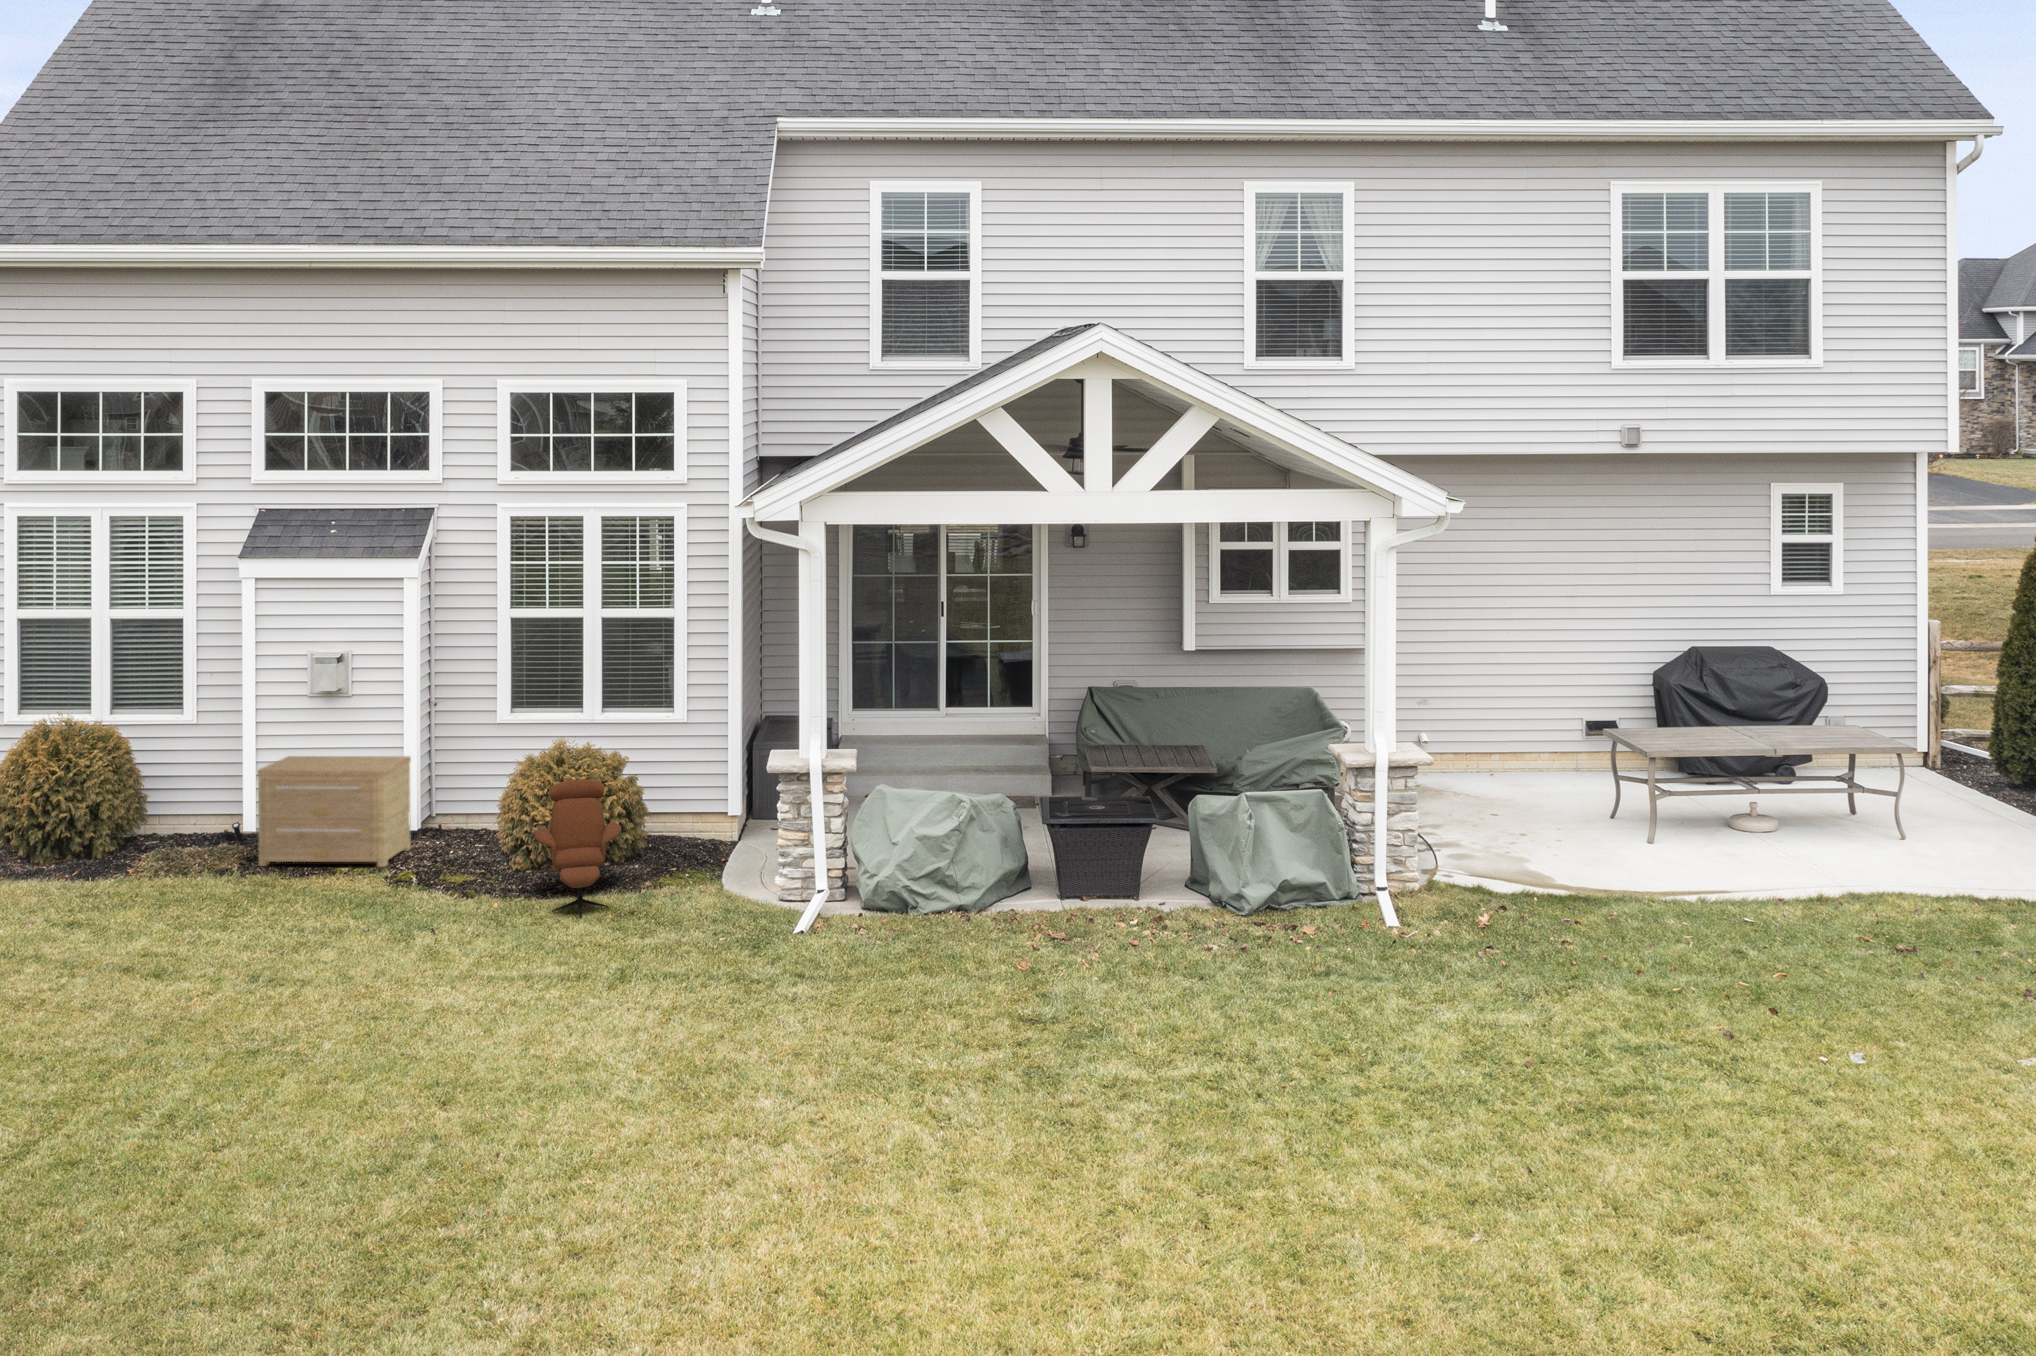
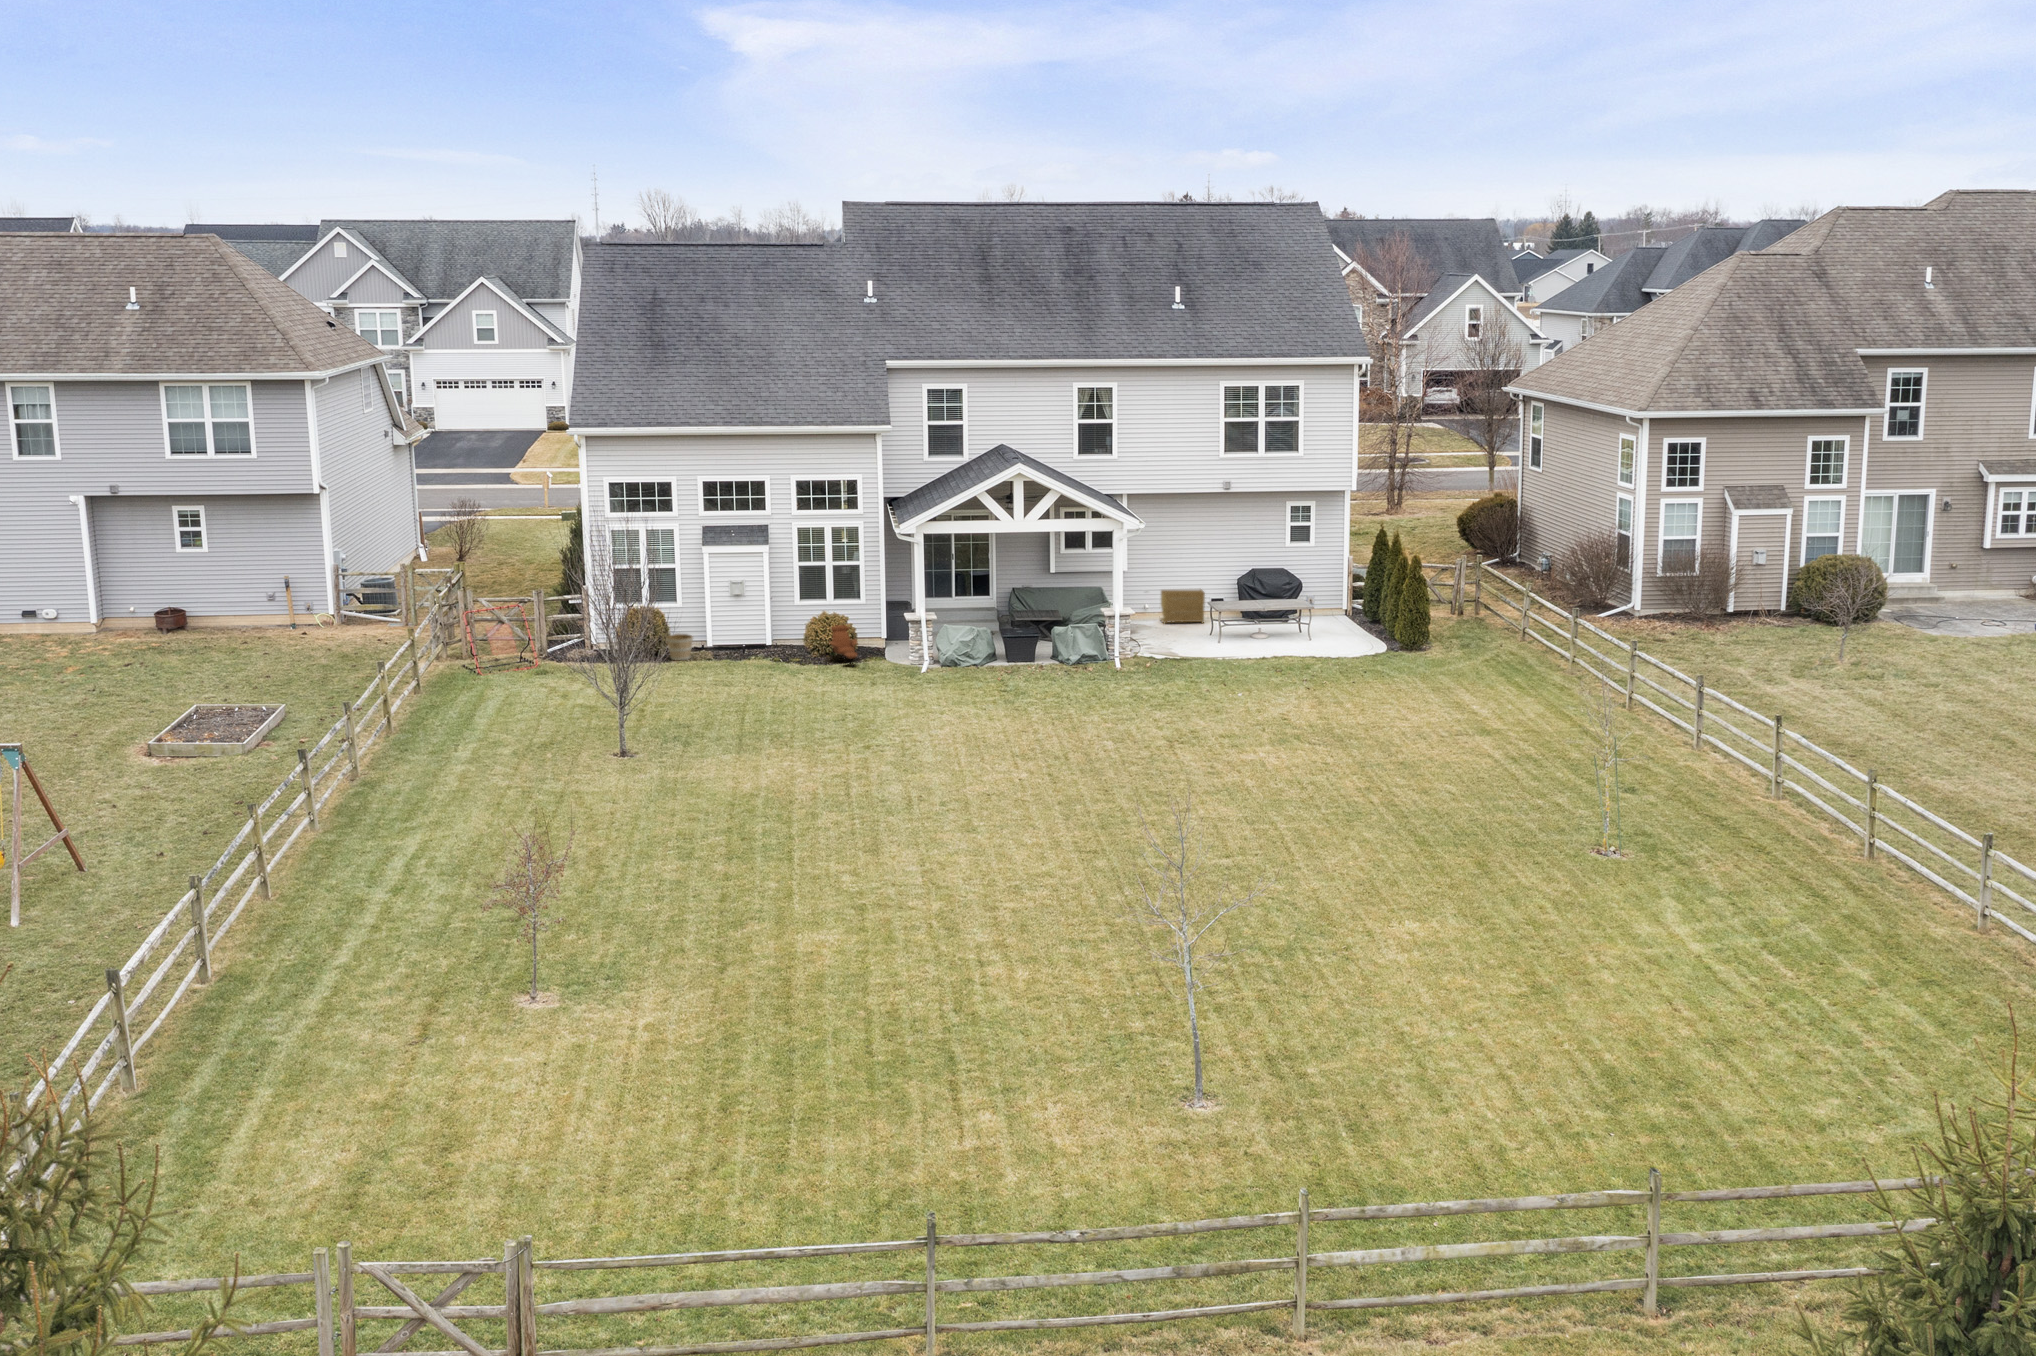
side table: present [257,756,411,867] -> present [1161,589,1205,623]
wooden bucket: none [100,793,187,873] -> present [666,634,693,660]

